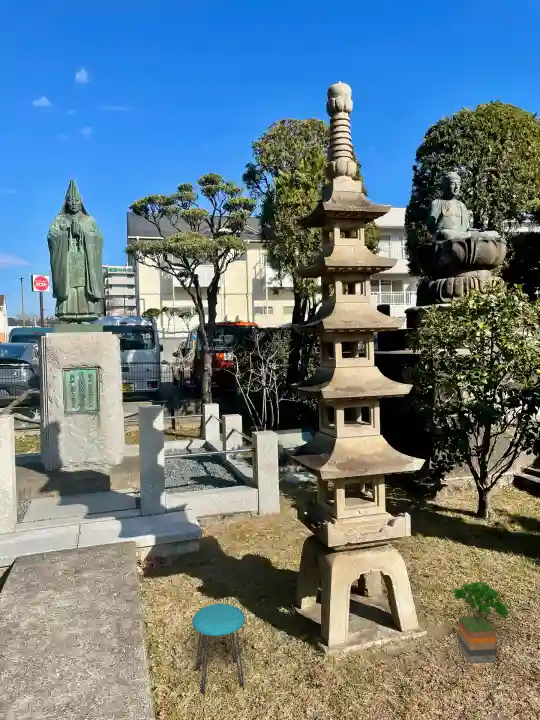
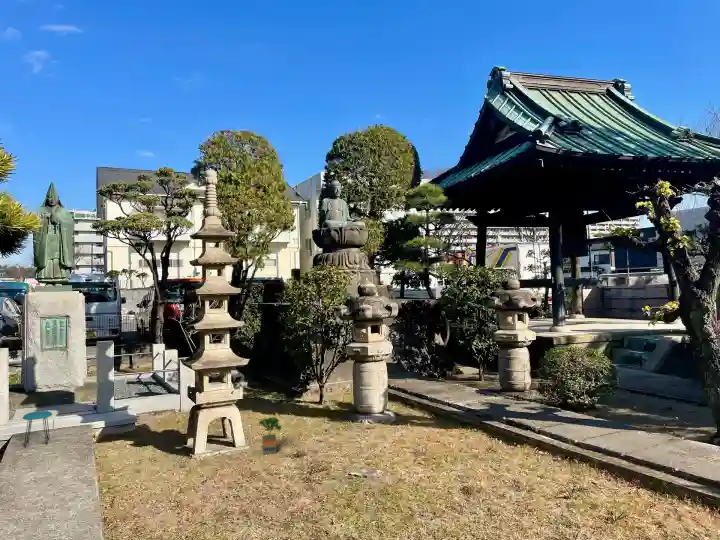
stool: present [192,604,245,693] -> present [23,411,52,447]

